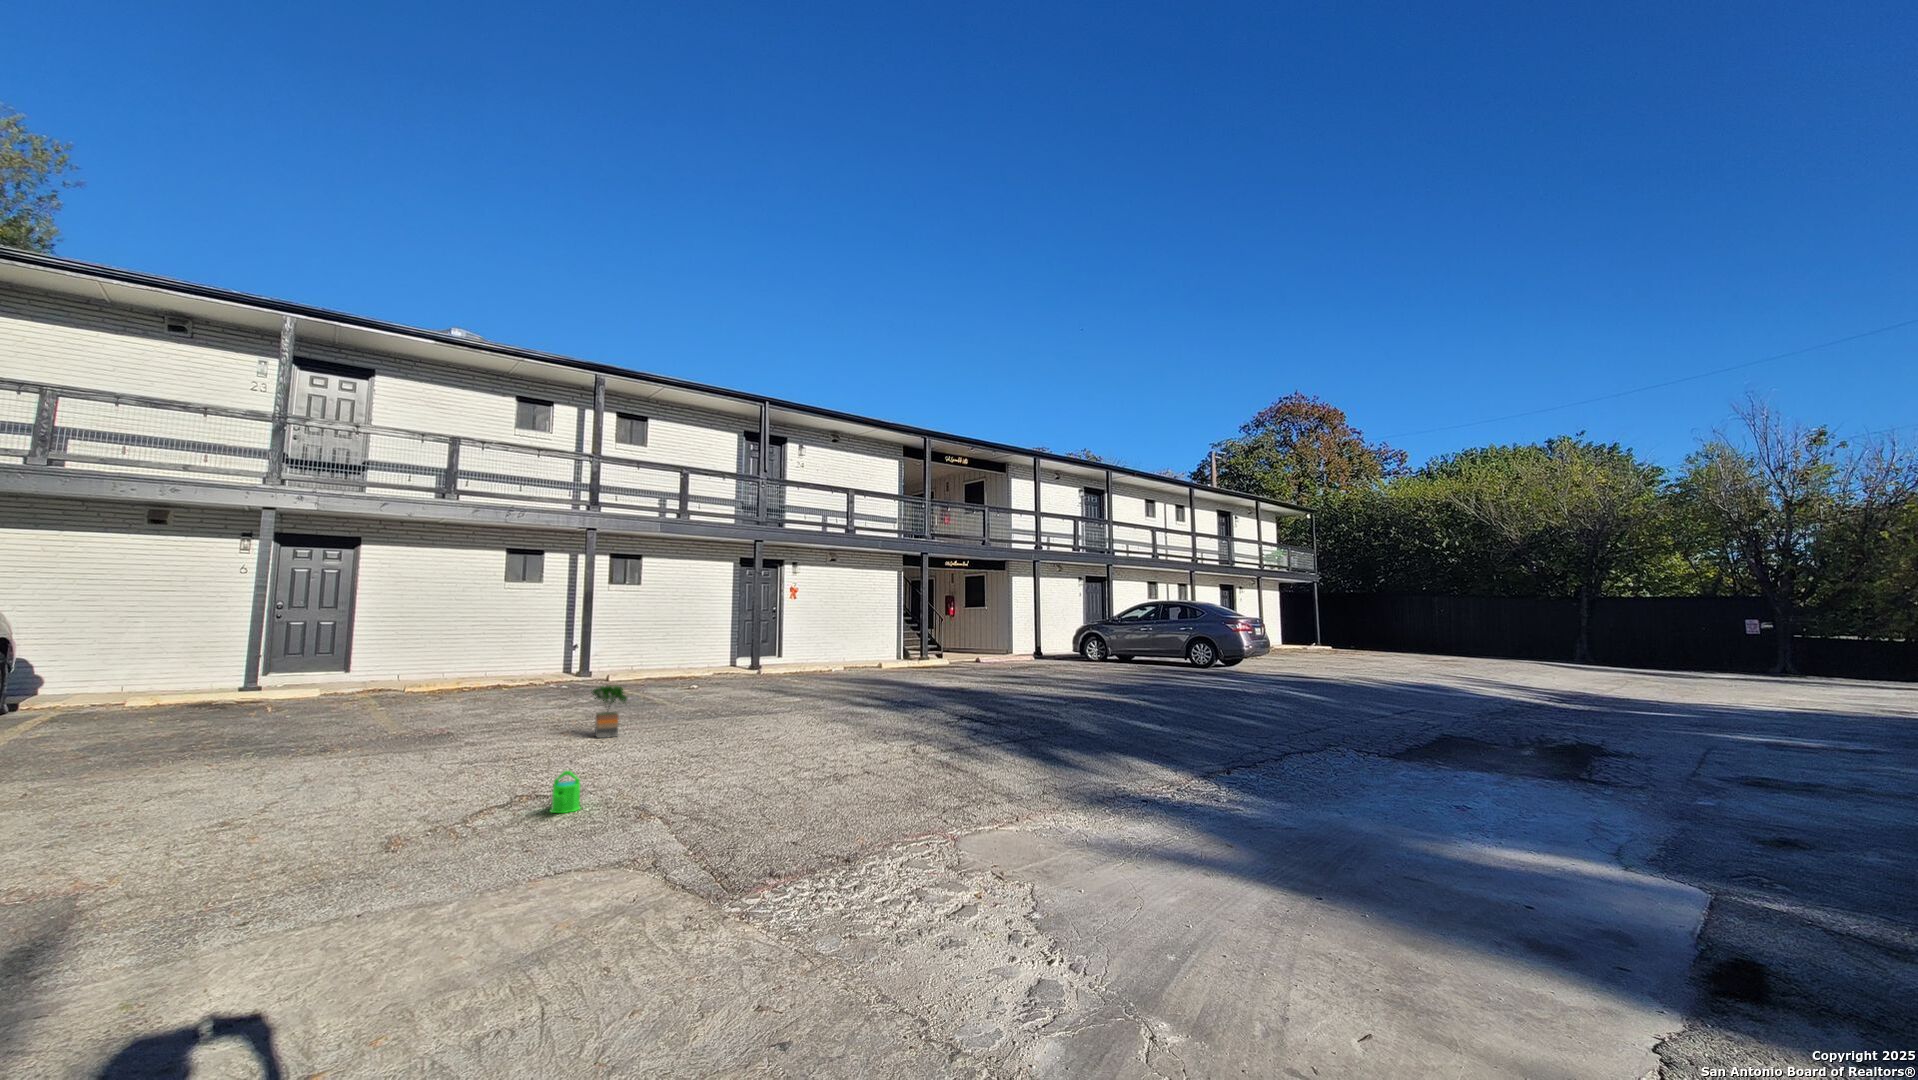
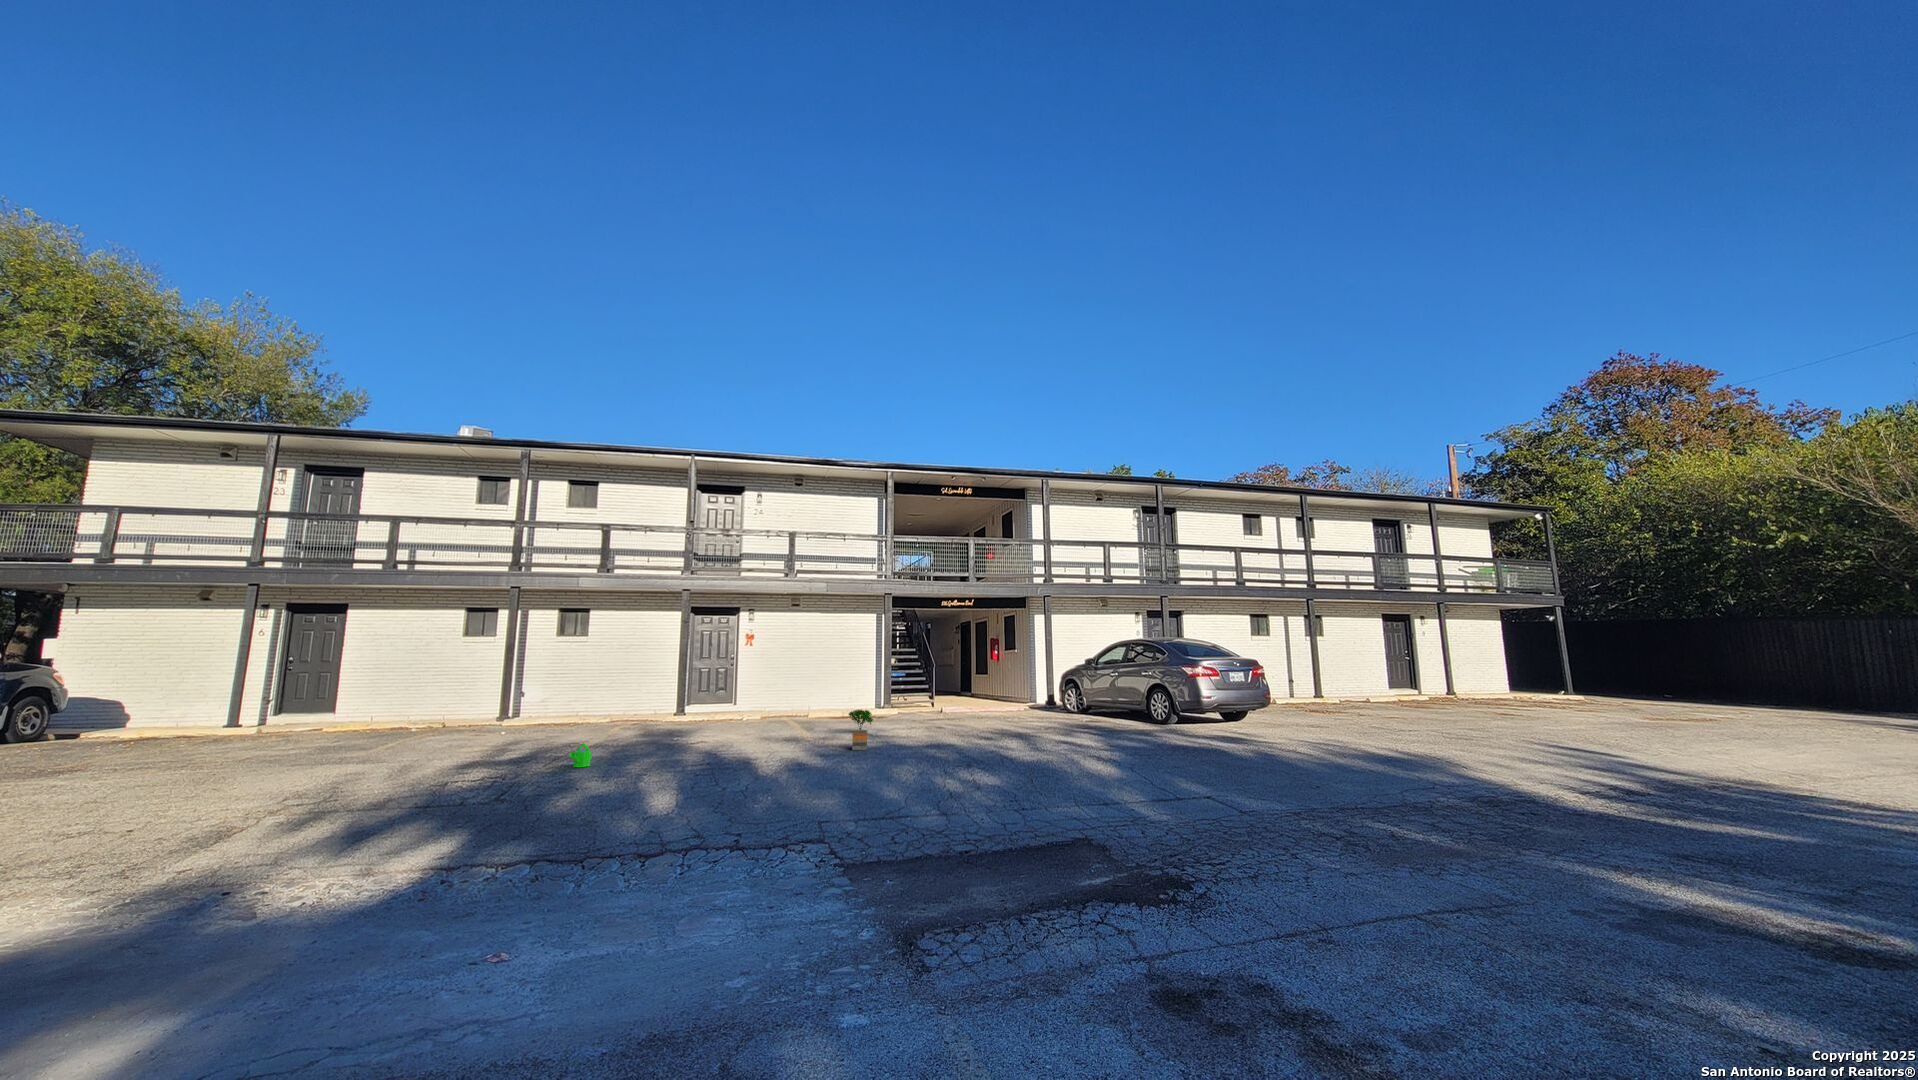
watering can: present [550,771,580,813] -> present [569,744,592,767]

